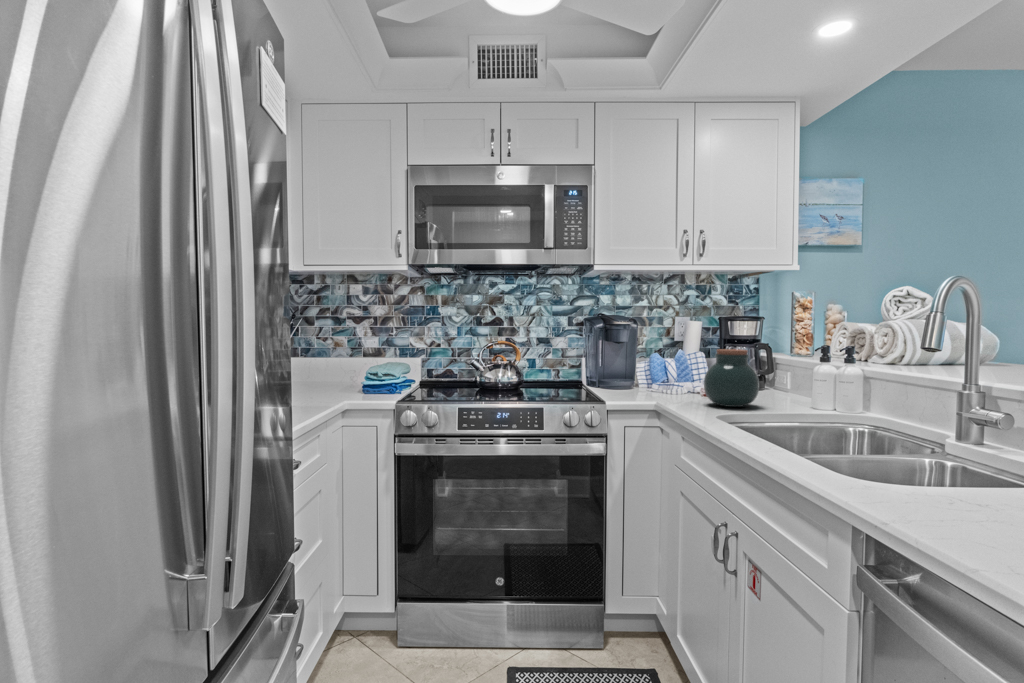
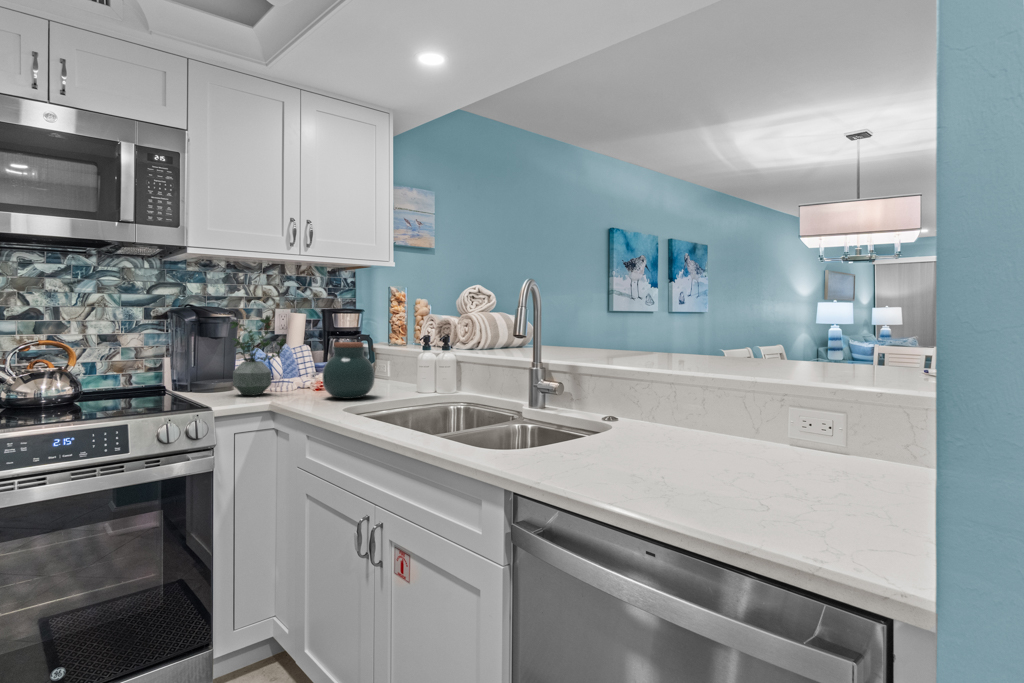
potted plant: none [626,322,674,396] -> present [231,316,286,395]

